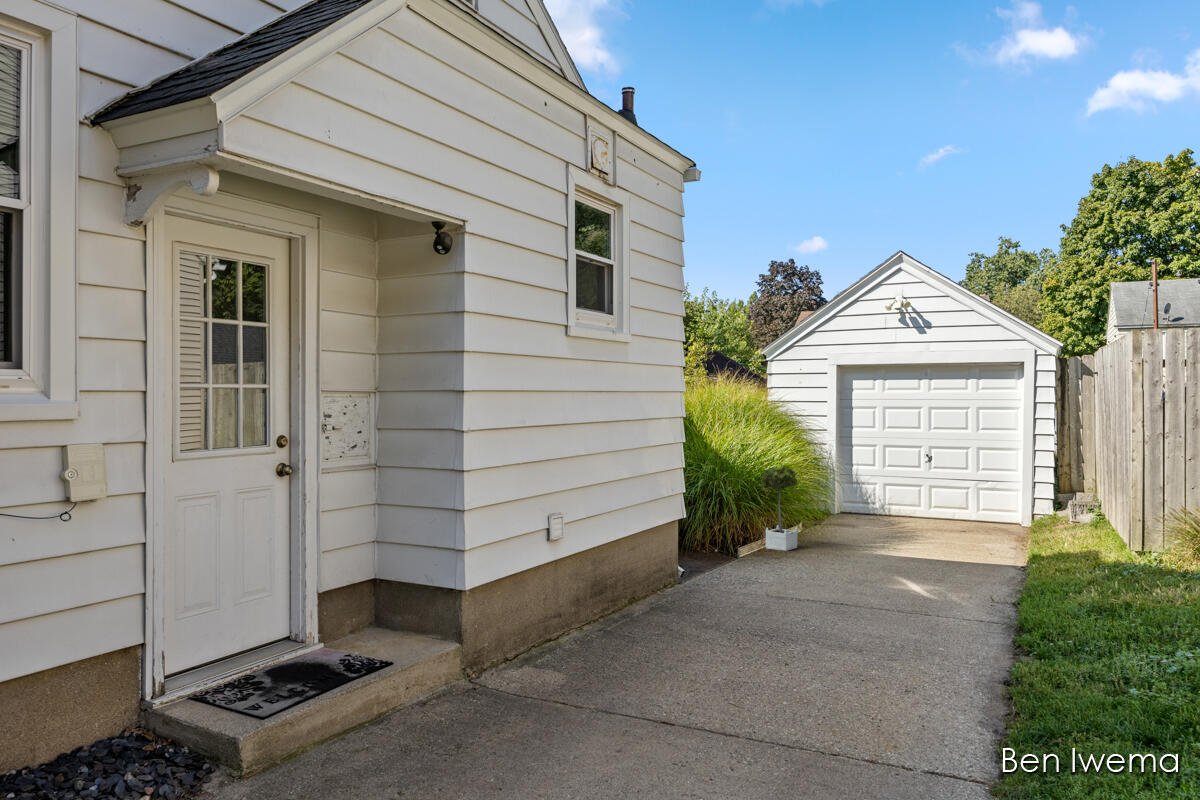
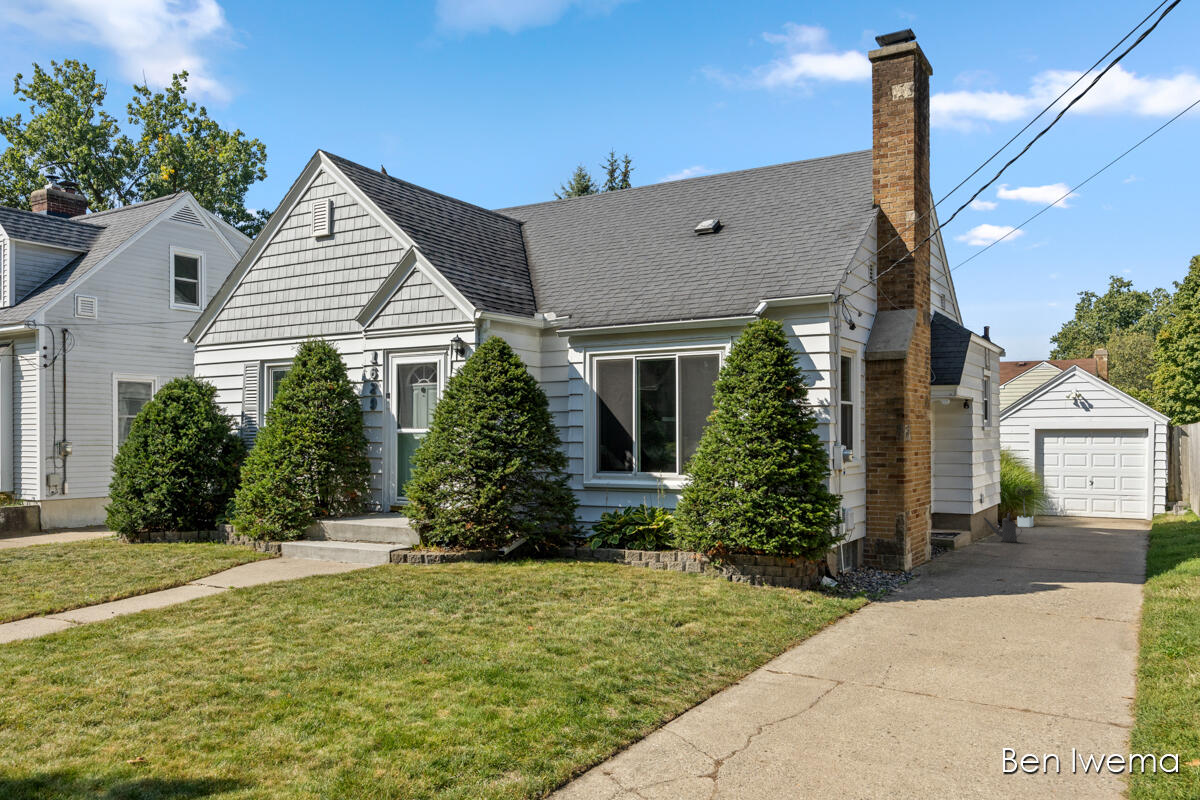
watering can: none [601,552,684,633] -> present [984,513,1022,542]

